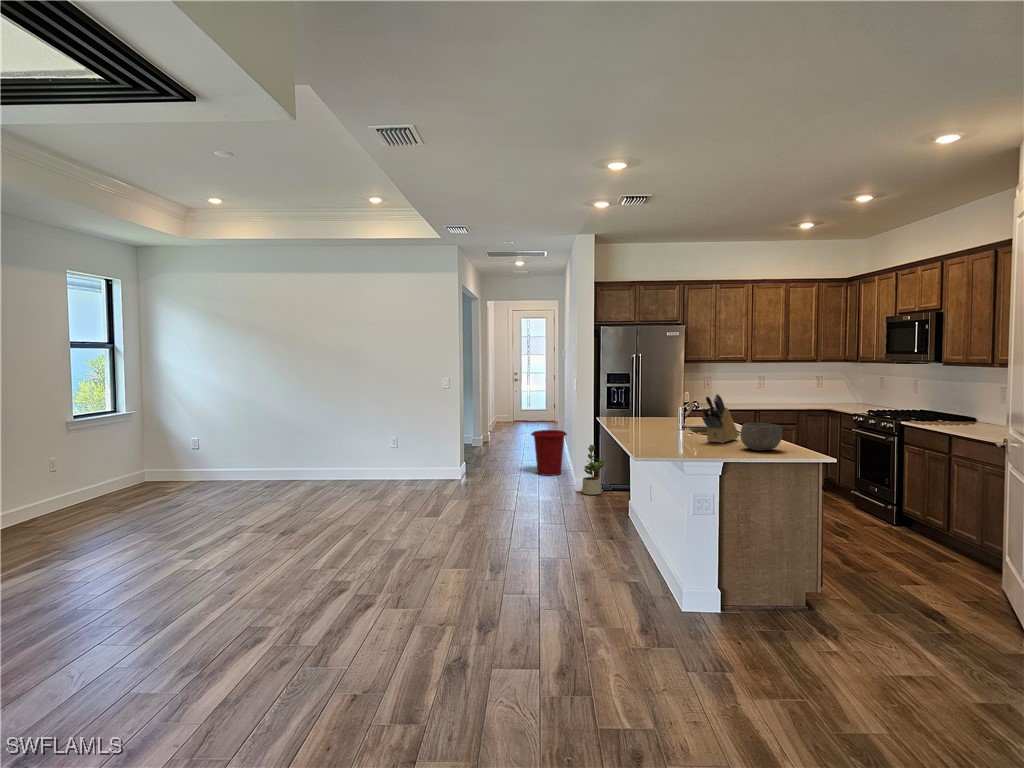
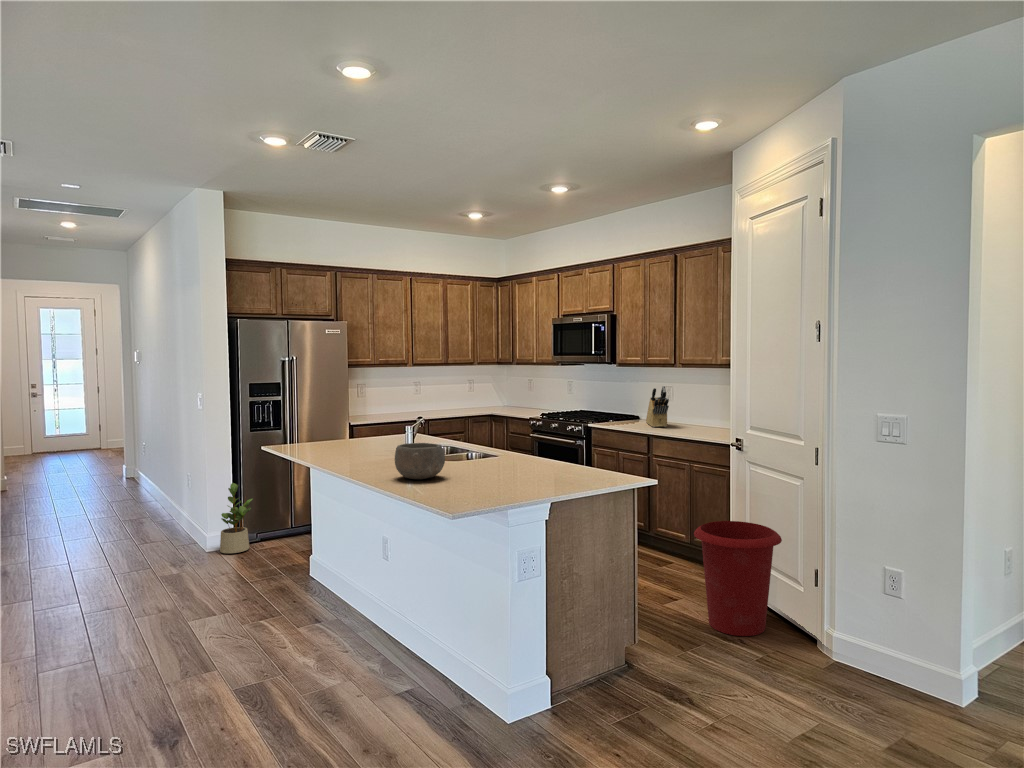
knife block: present [702,394,739,443] -> present [646,386,669,427]
bowl: present [740,423,782,451] -> present [395,443,445,479]
waste bin: present [531,430,567,476] -> present [694,521,782,636]

